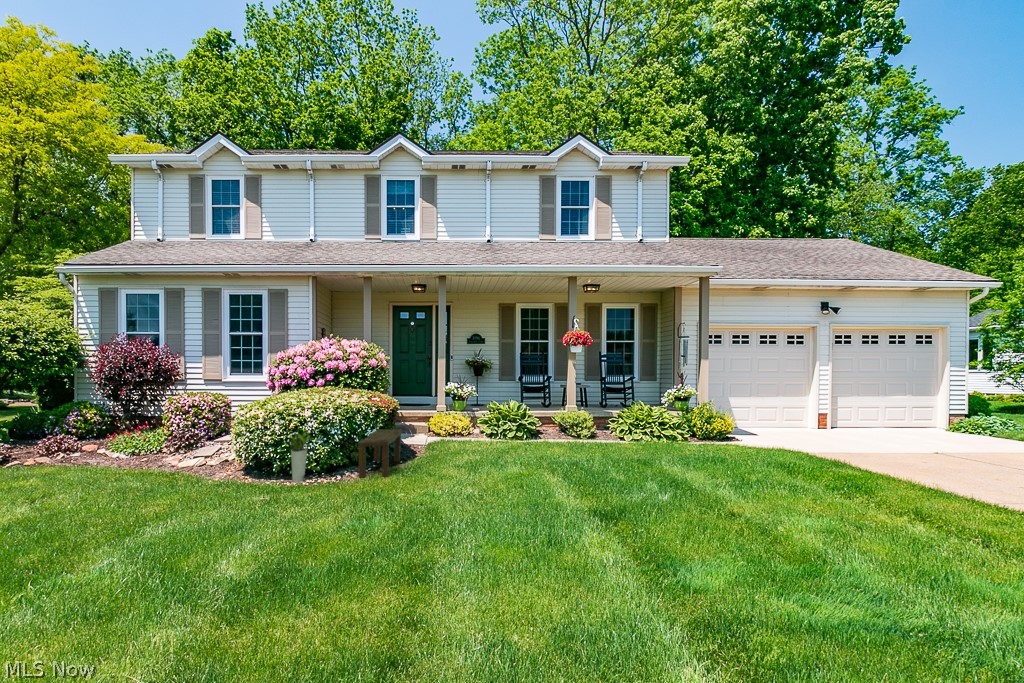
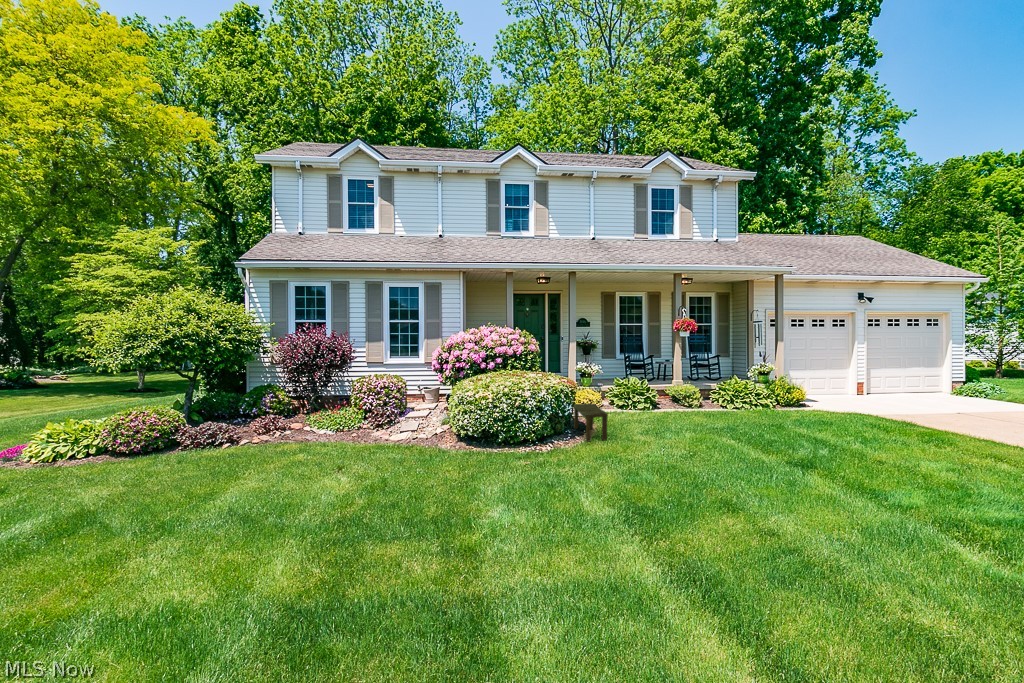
planter: present [289,432,310,483] -> none [530,406,546,447]

